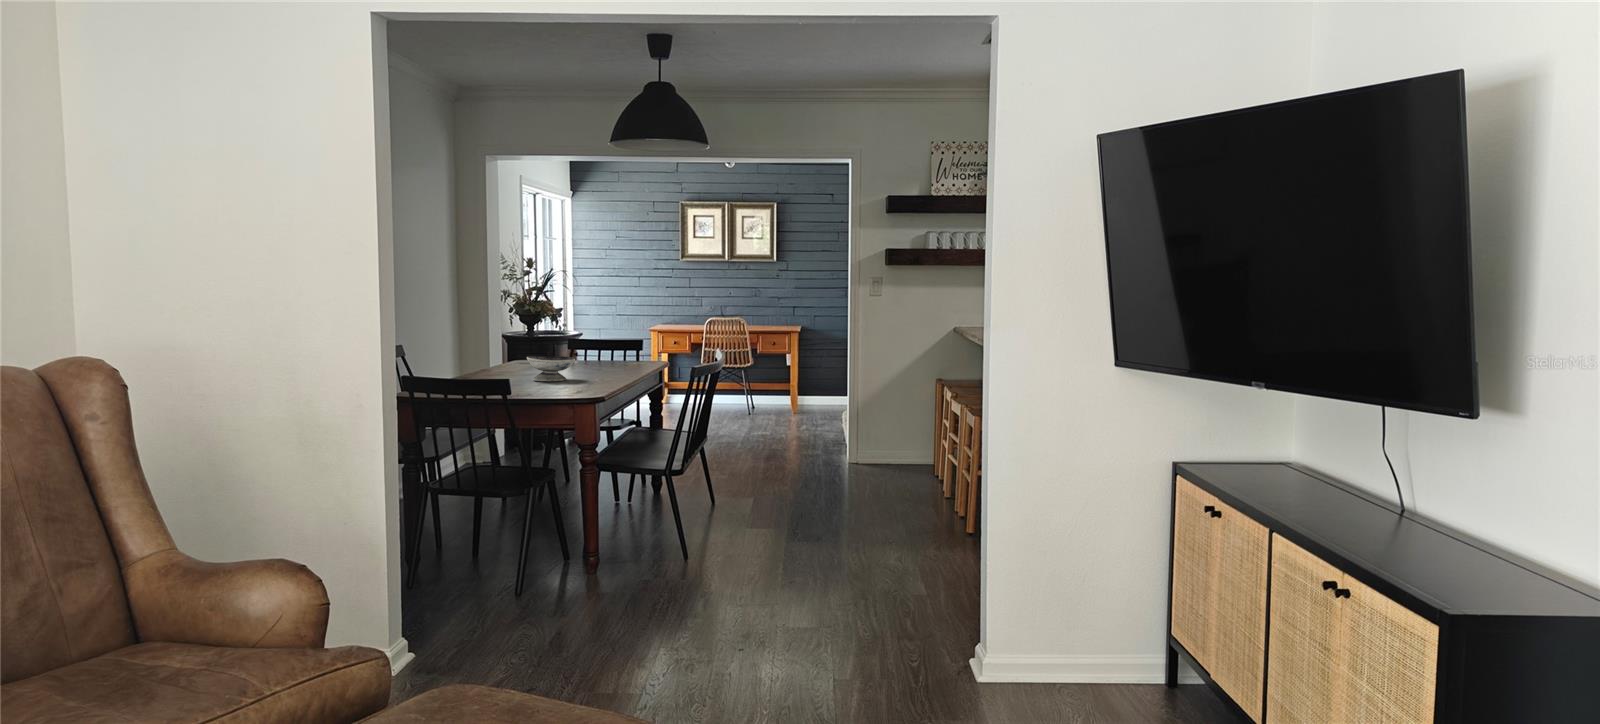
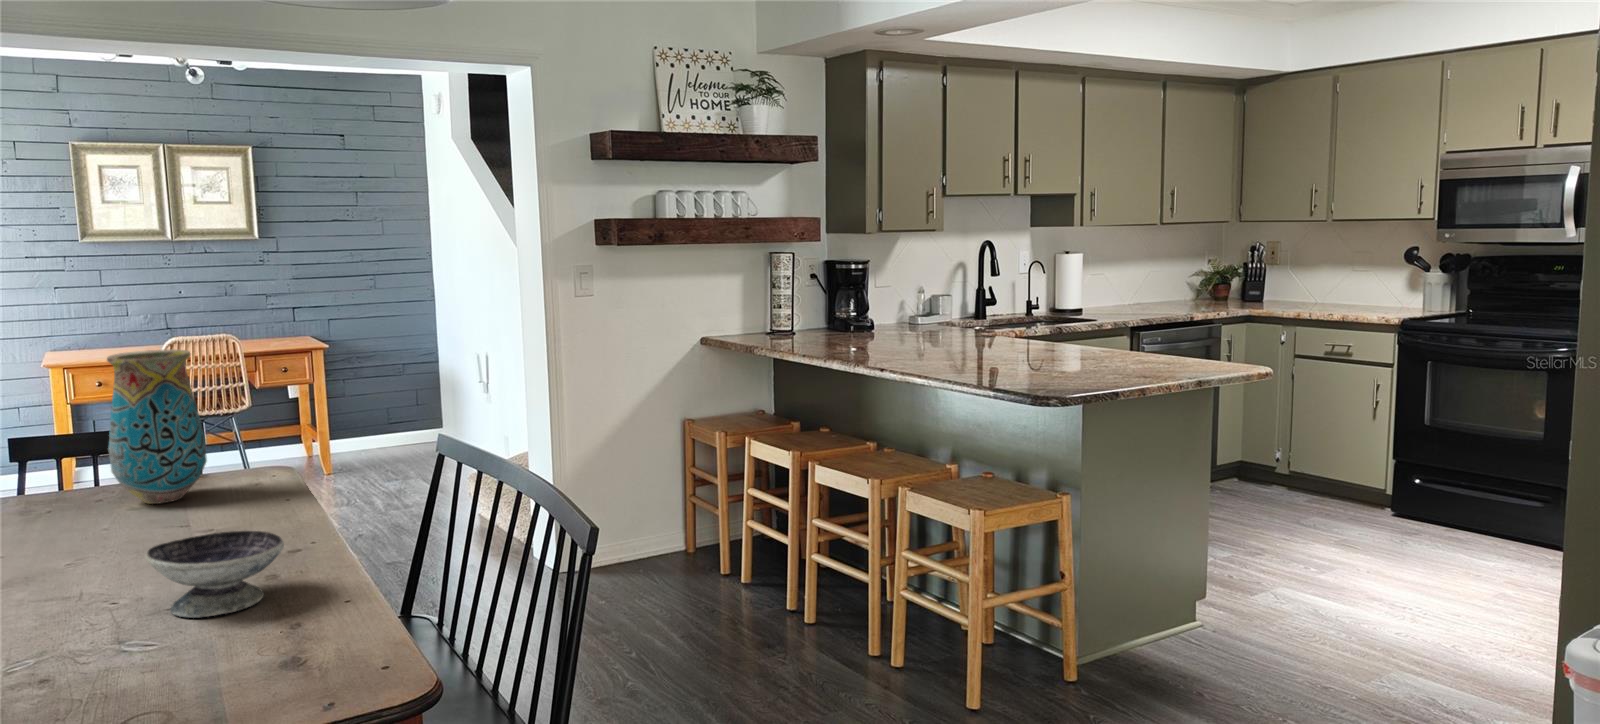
vase: none [568,295,605,362] -> present [107,349,207,504]

